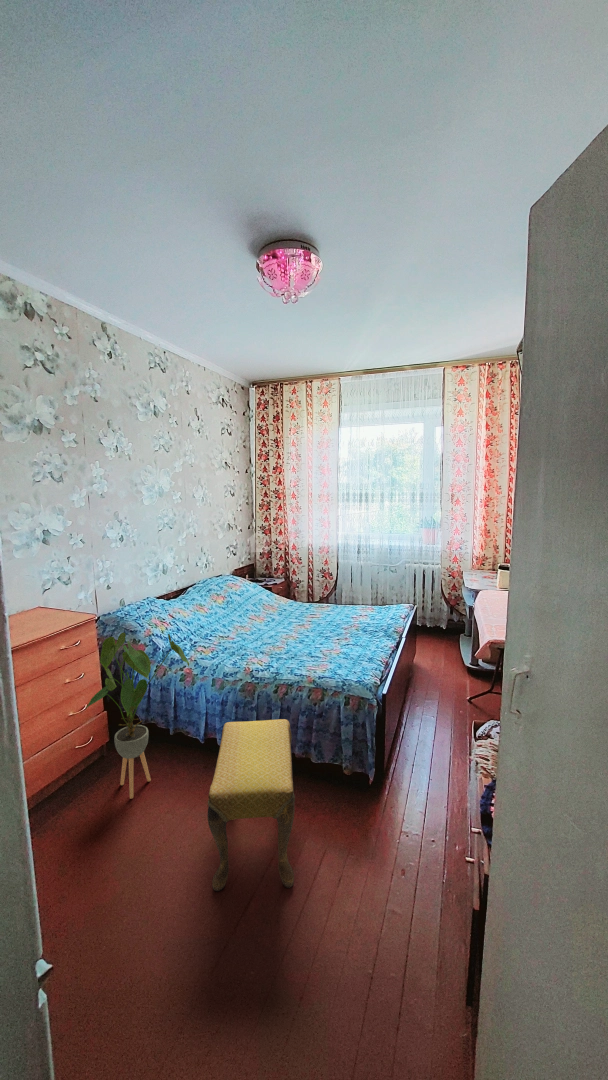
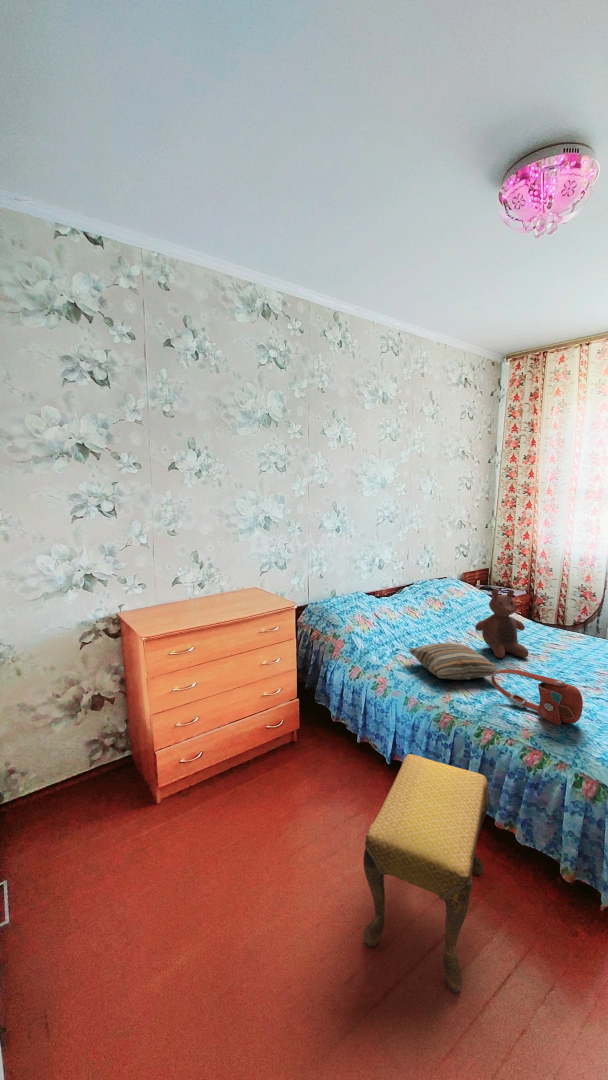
stuffed bear: none [257,575,298,631] -> present [475,590,528,658]
pillow: none [207,626,284,656] -> present [409,643,500,680]
house plant: present [86,633,189,799] -> none [276,626,381,797]
handbag: none [279,634,342,668] -> present [491,669,583,725]

